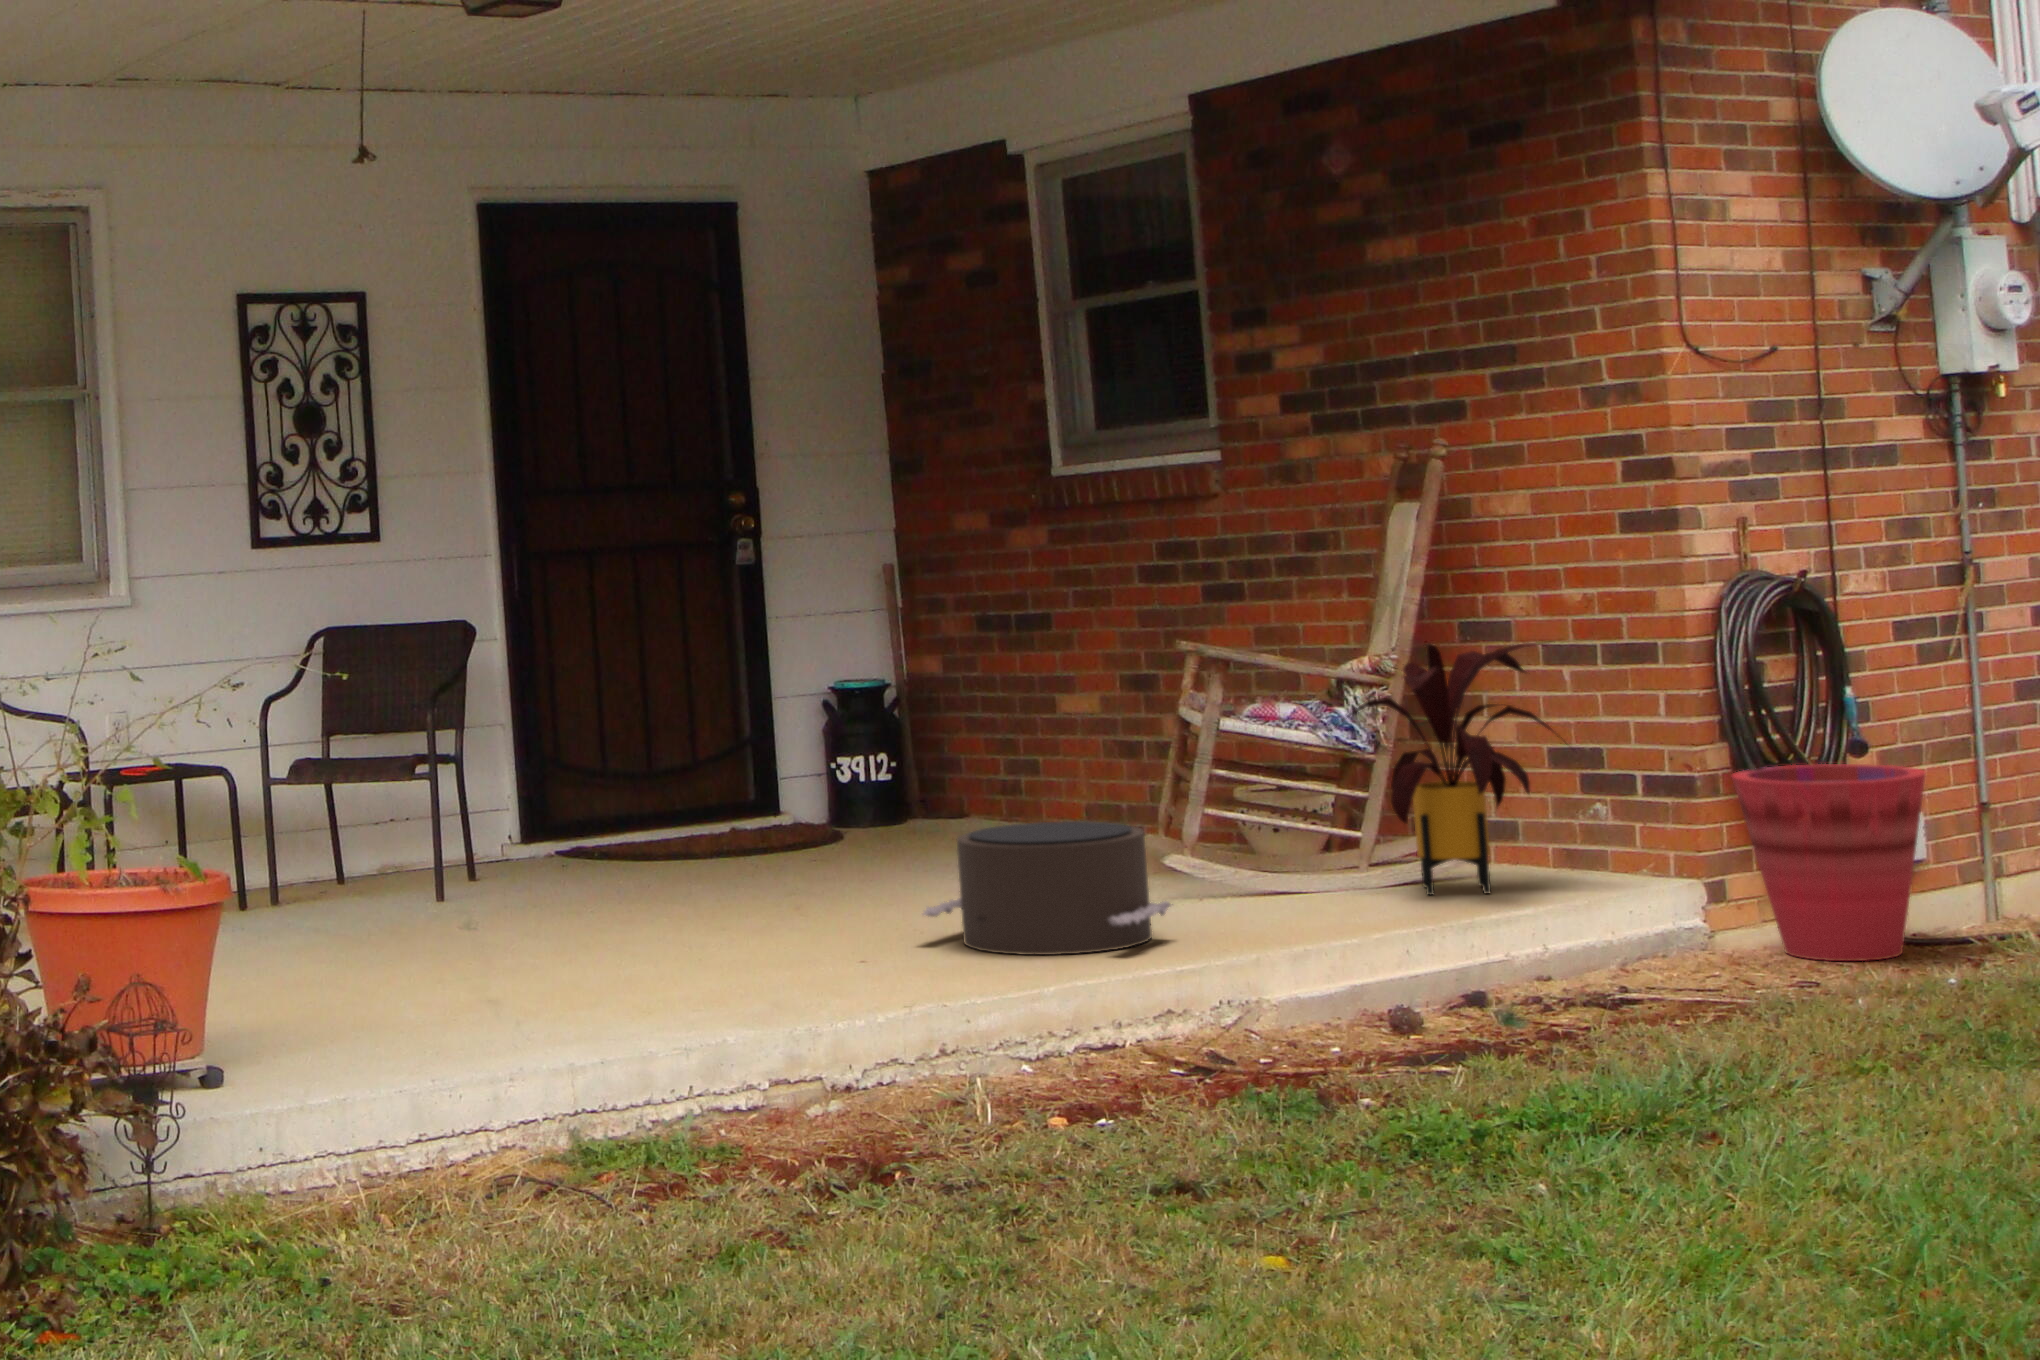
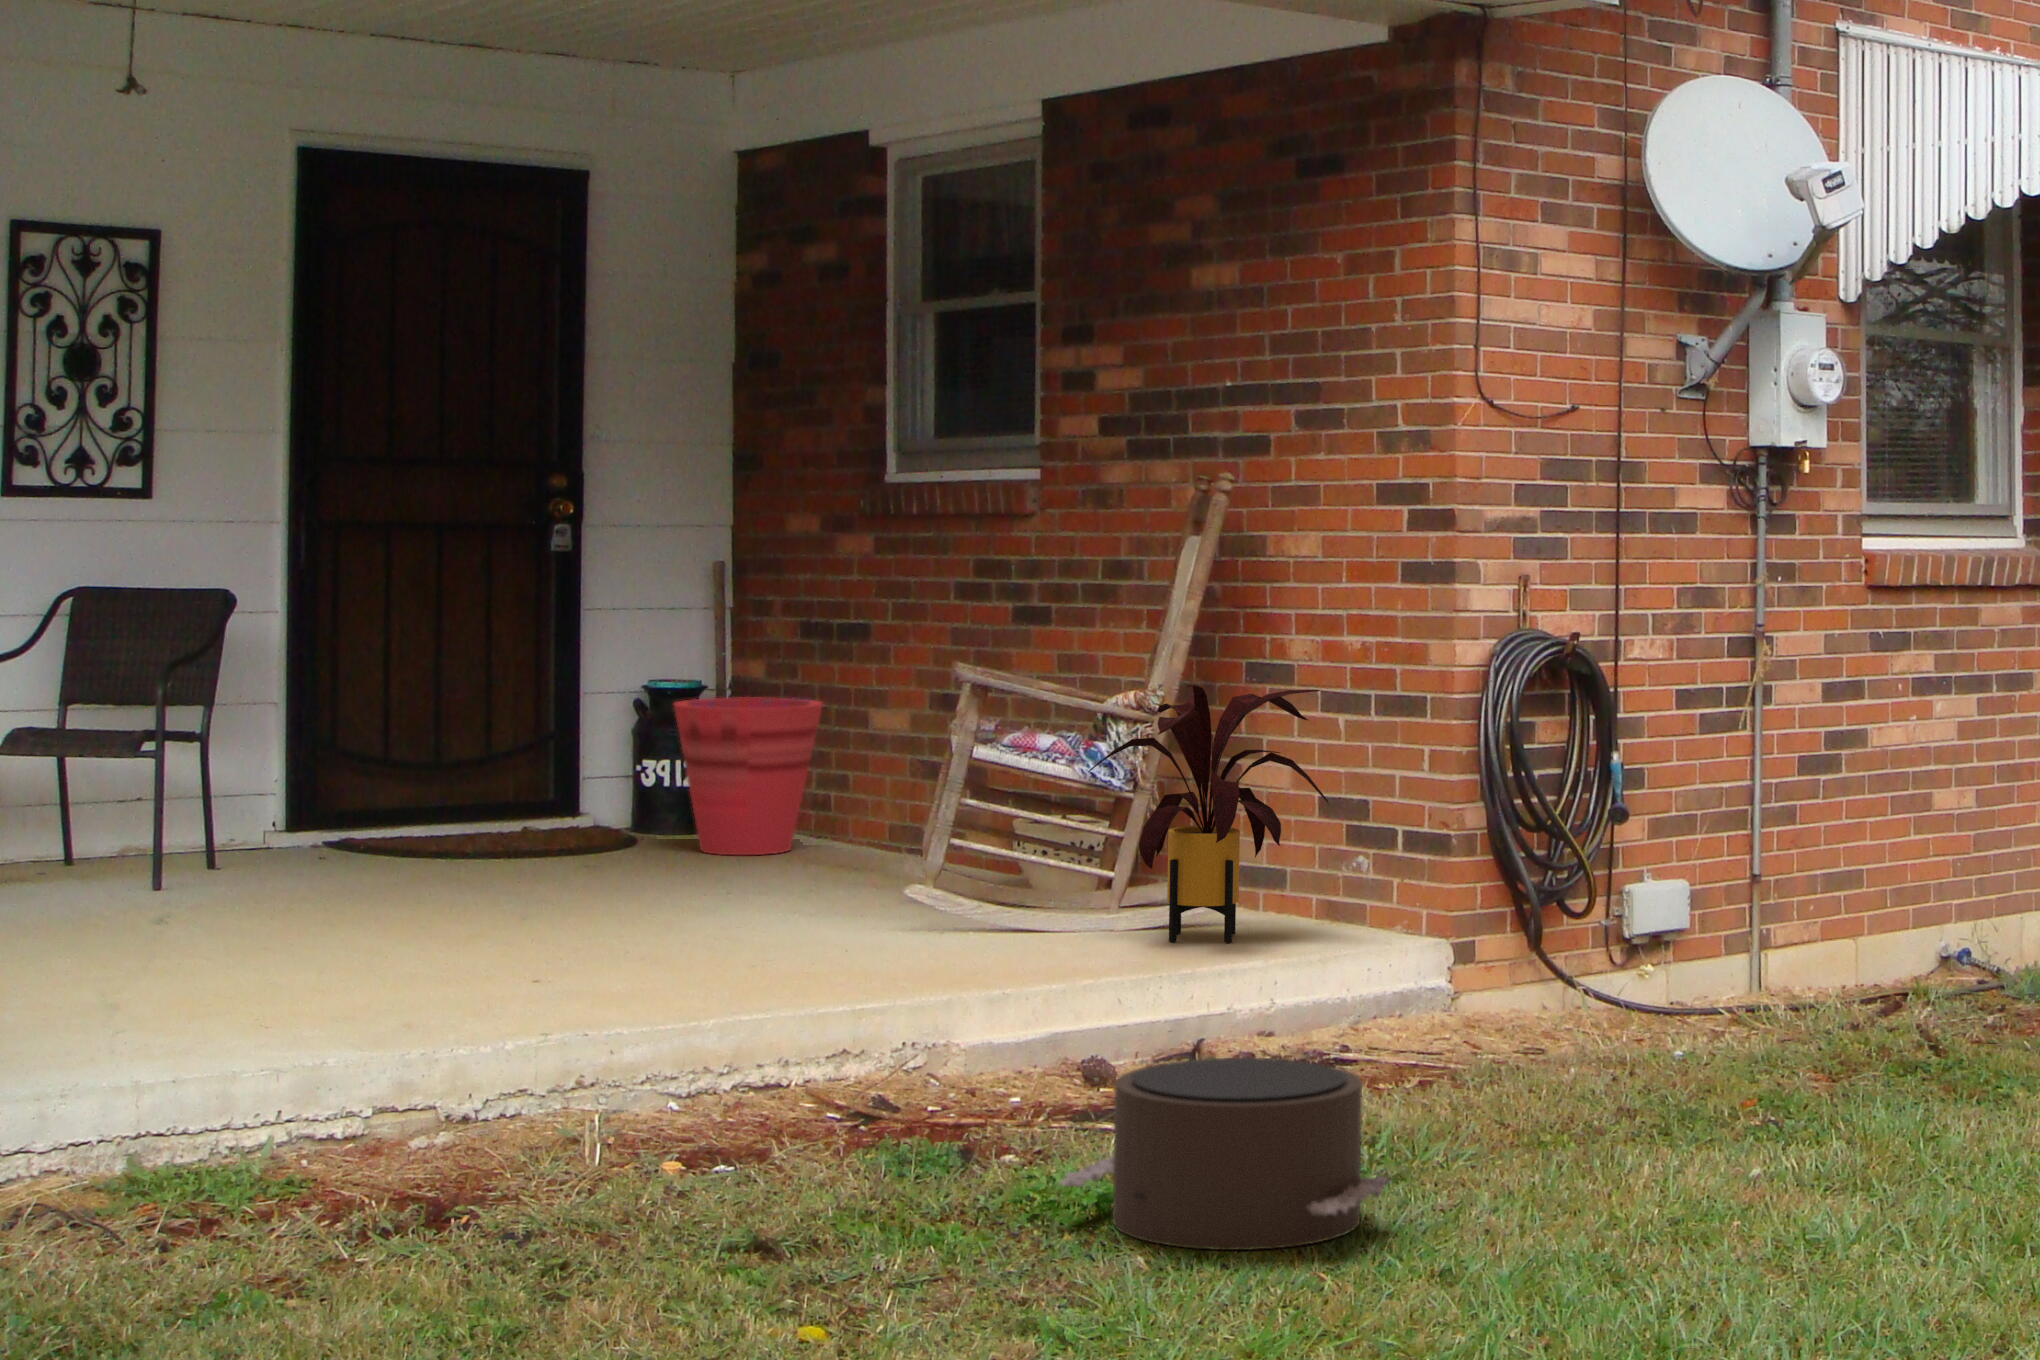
bucket: present [1732,764,1926,961] -> present [674,697,823,855]
pouf: present [923,821,1171,955] -> present [1060,1058,1390,1250]

